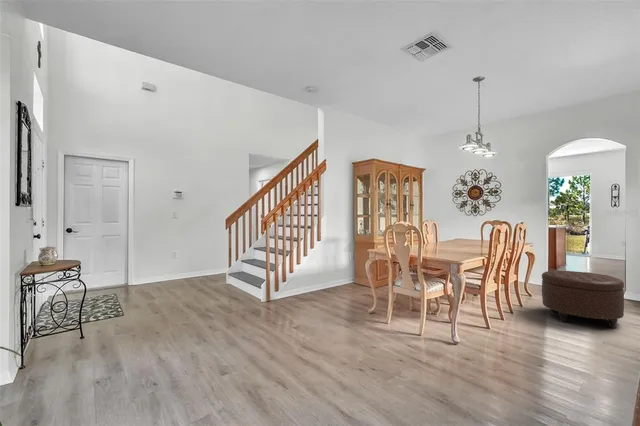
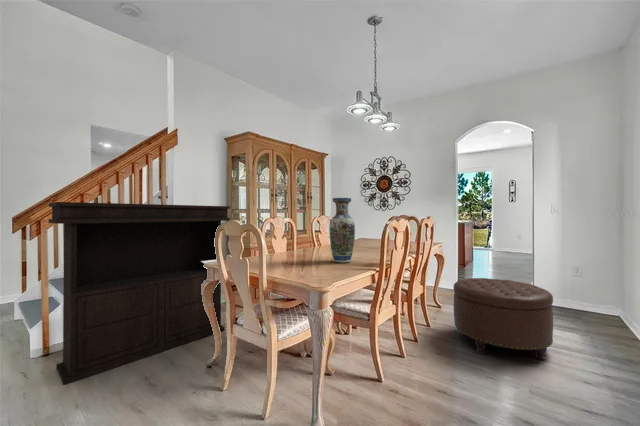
vase: none [451,213,469,254] -> present [329,198,355,263]
console table: none [281,215,370,316] -> present [49,202,230,385]

